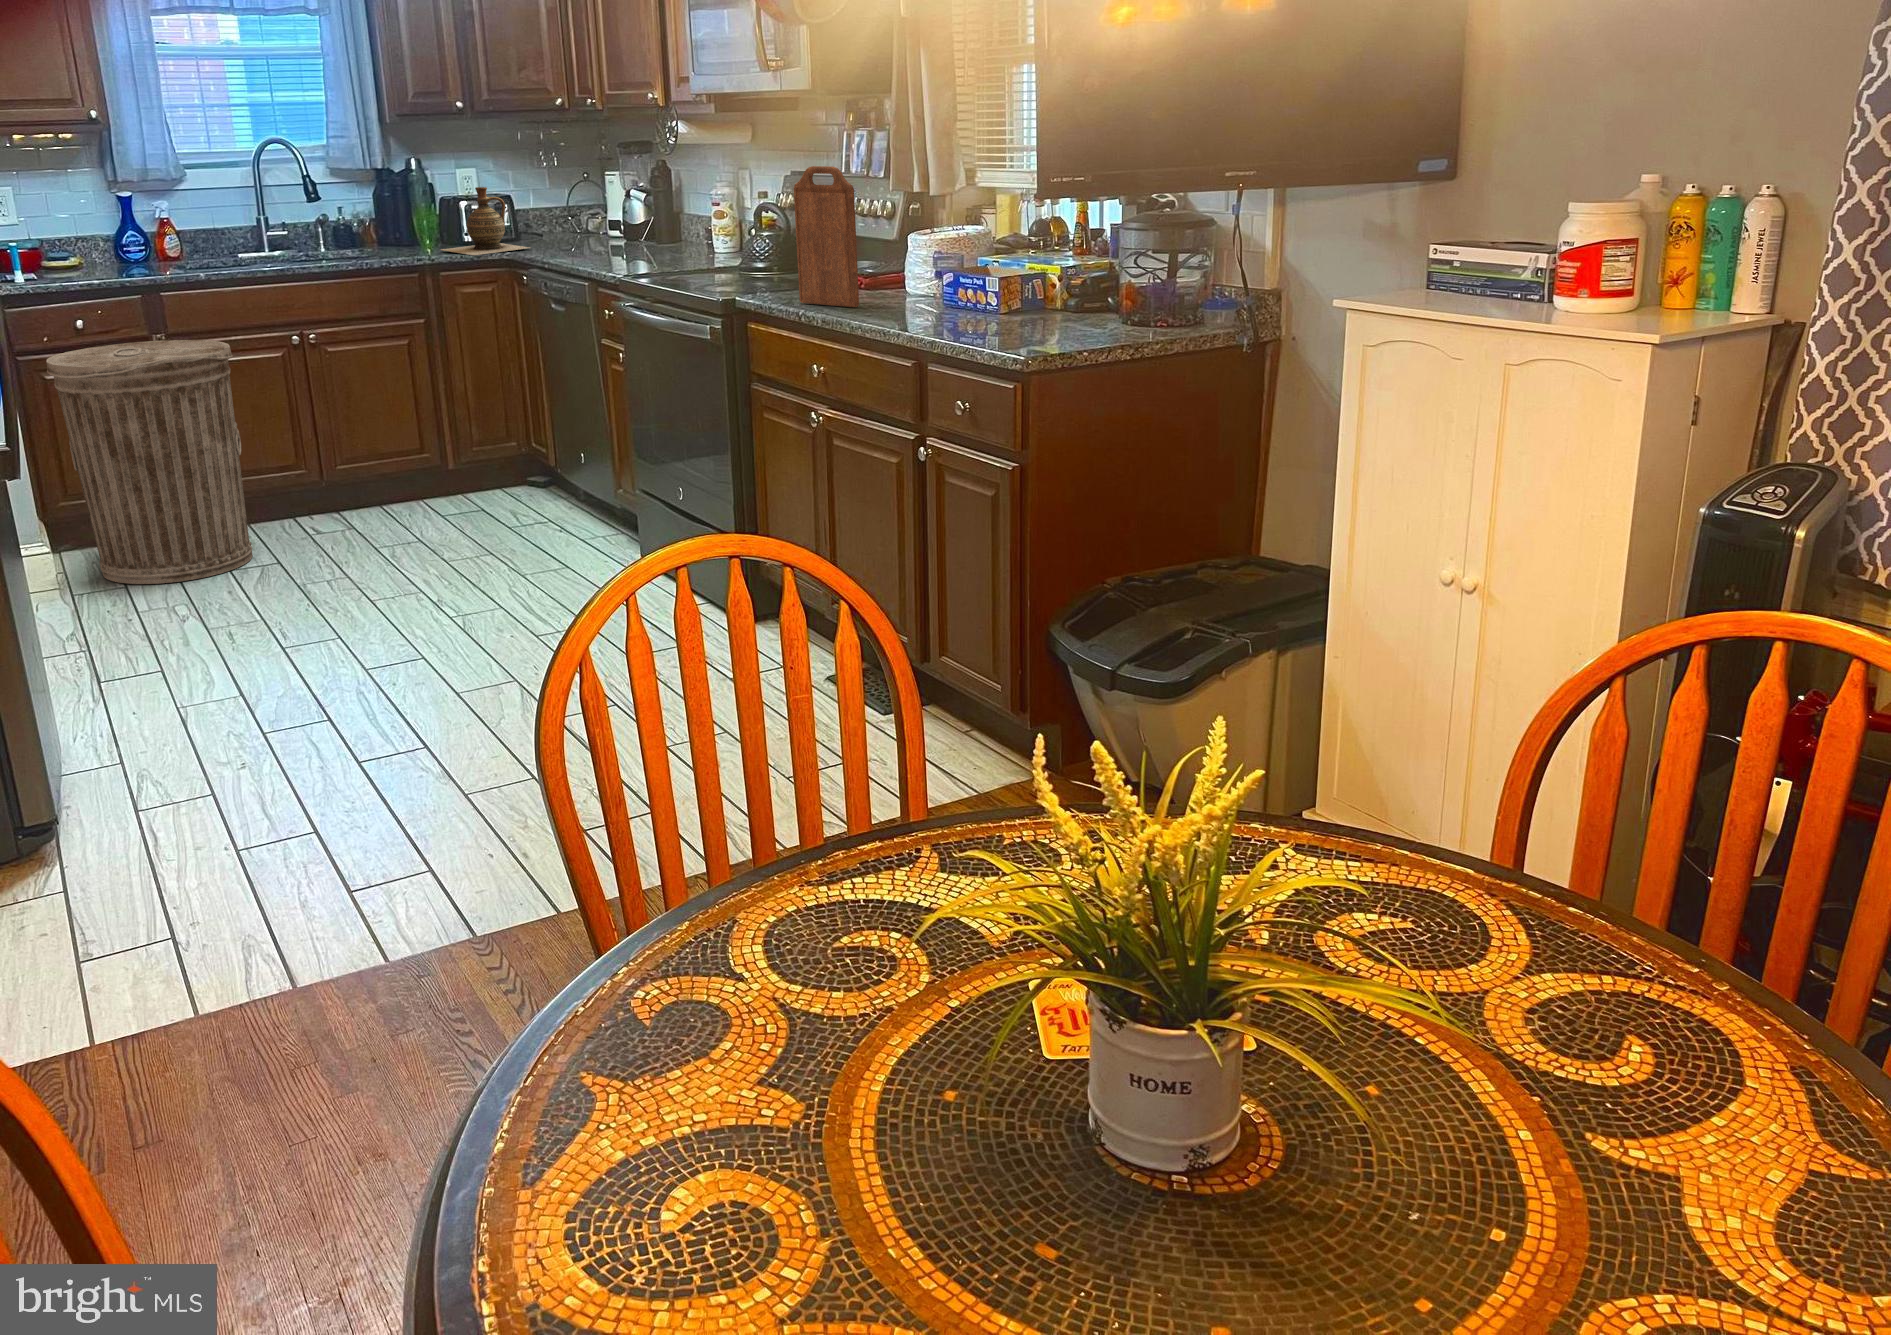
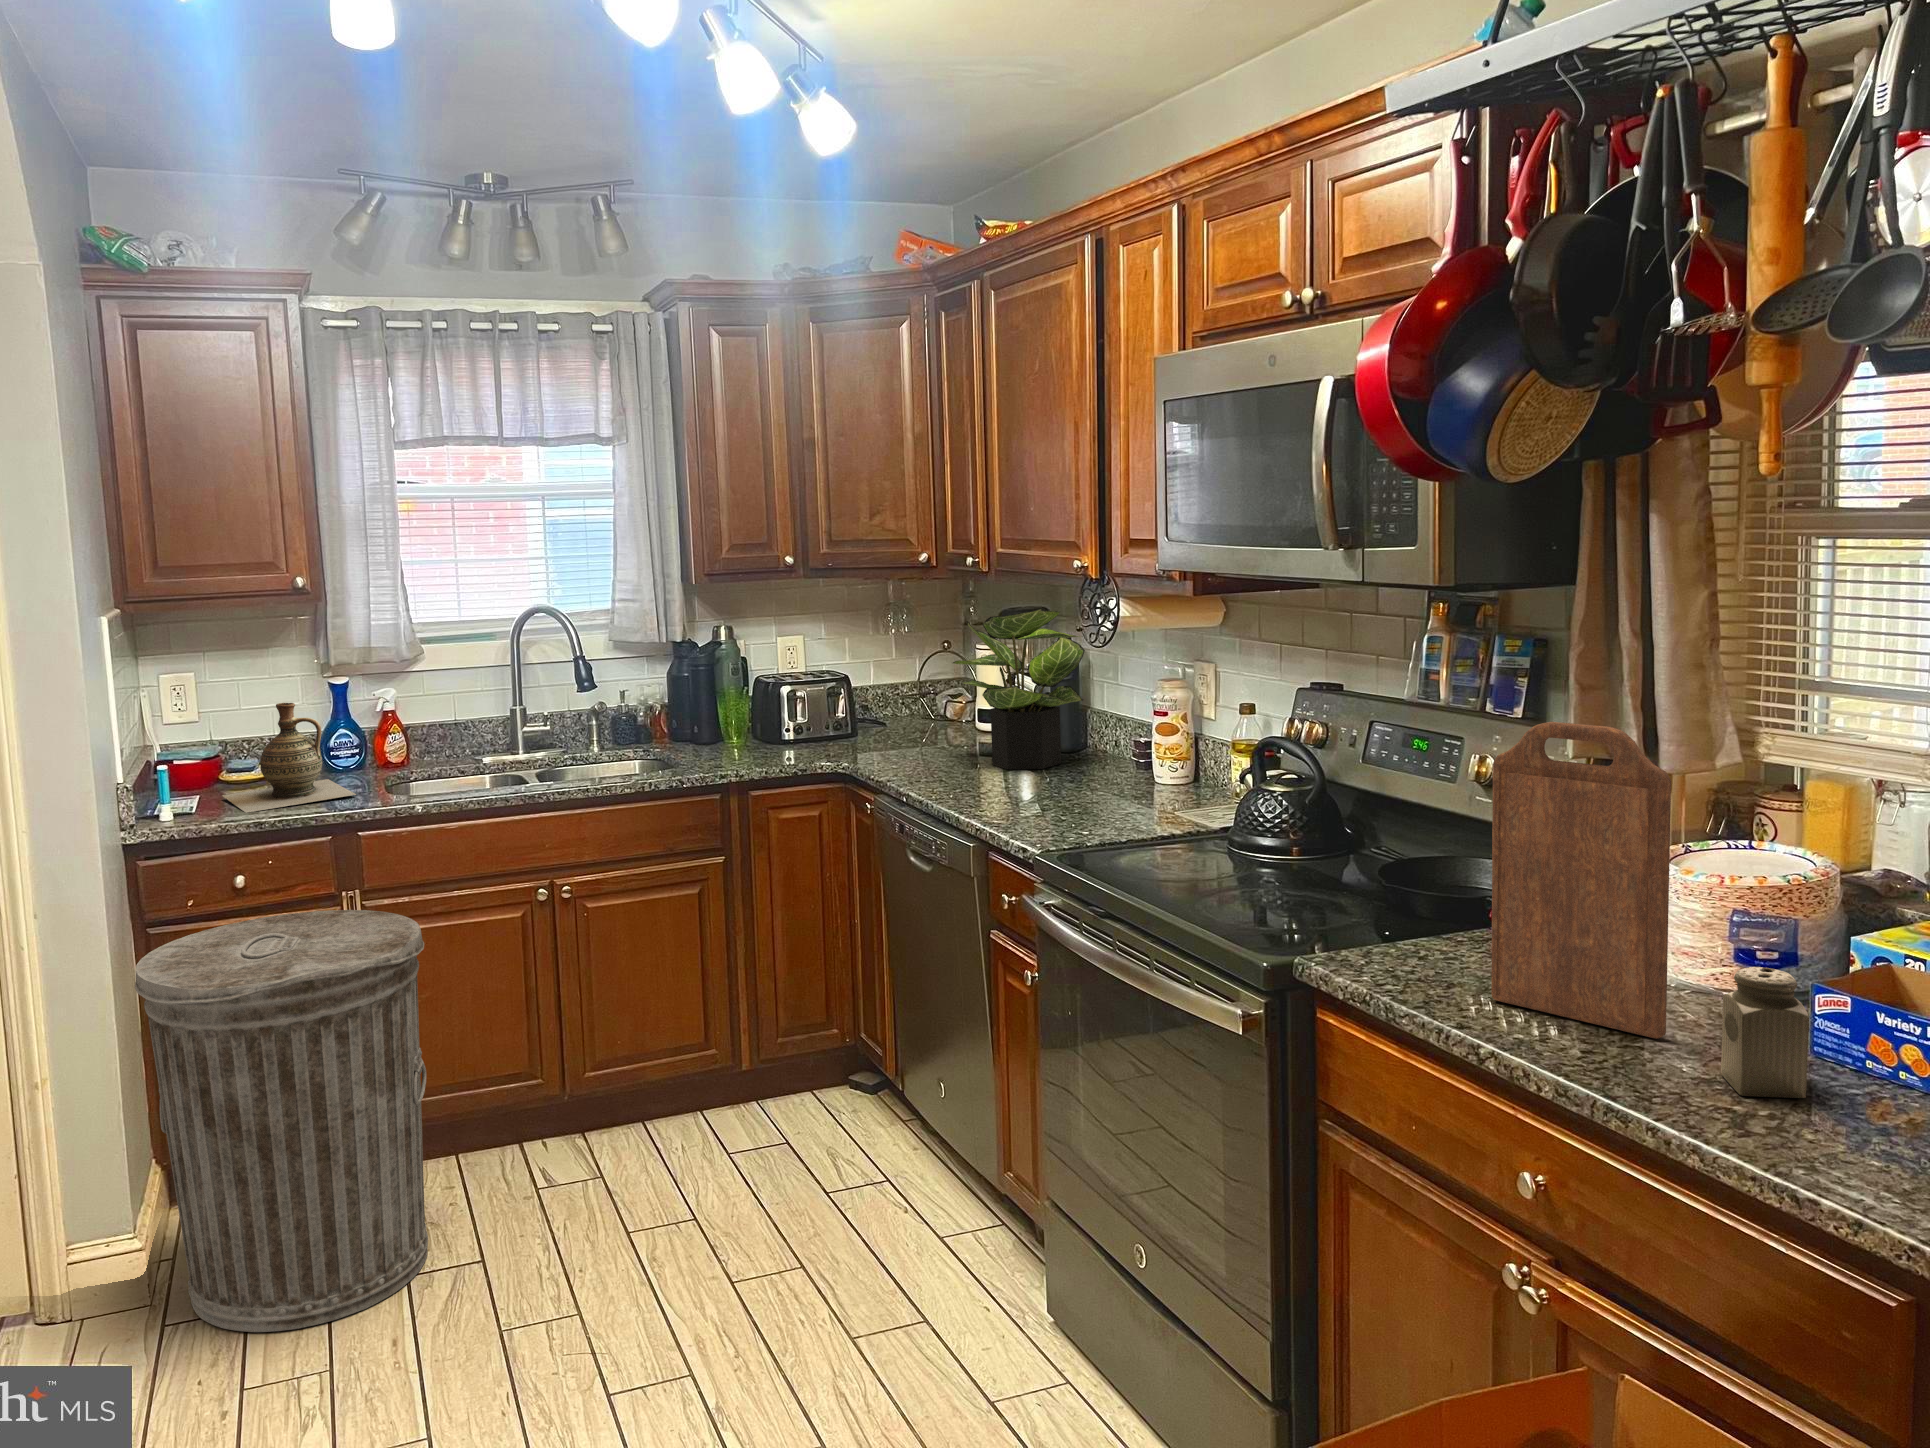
potted plant: none [580,137,672,253] -> present [953,608,1085,770]
ceramic jug: present [441,187,530,255] -> present [222,703,356,813]
salt shaker: none [862,264,890,315] -> present [1721,967,1809,1098]

